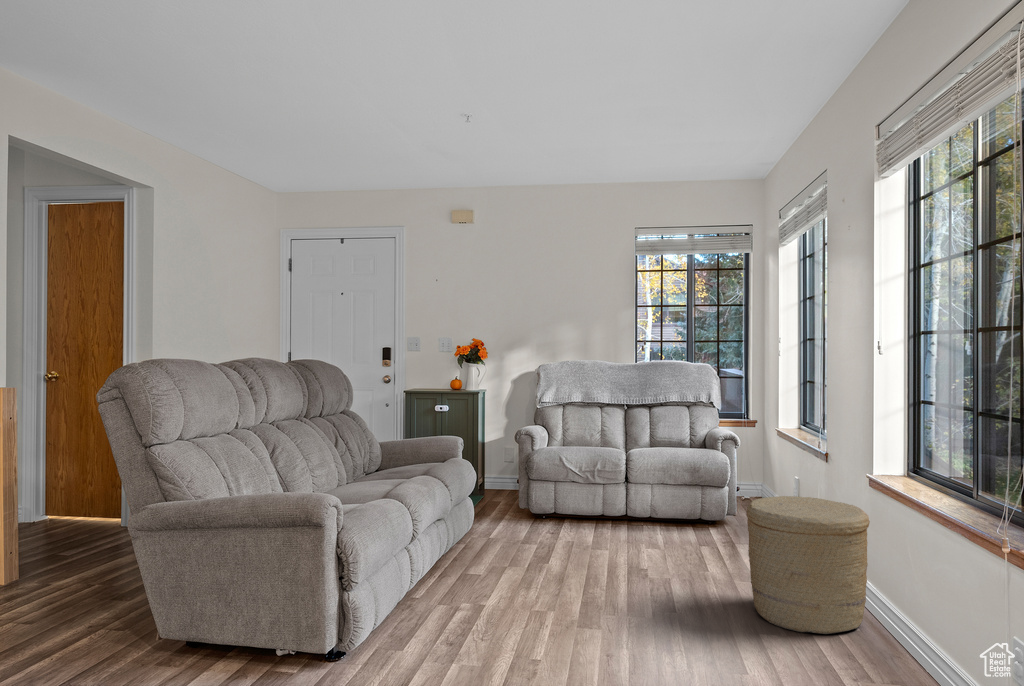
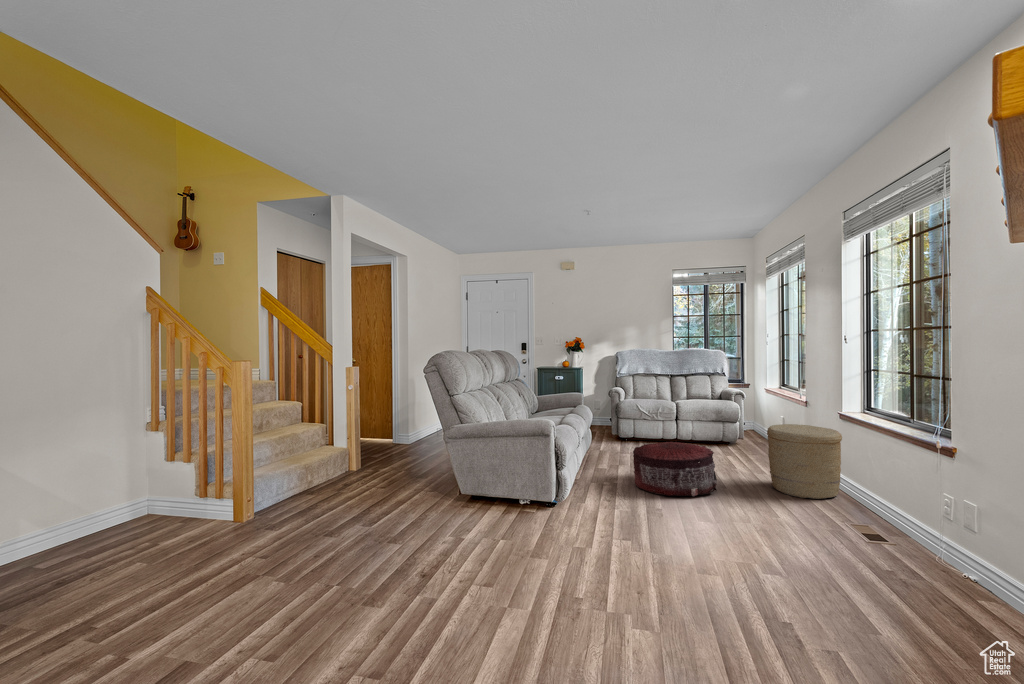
pouf: none [512,527,654,633] -> present [633,442,717,496]

